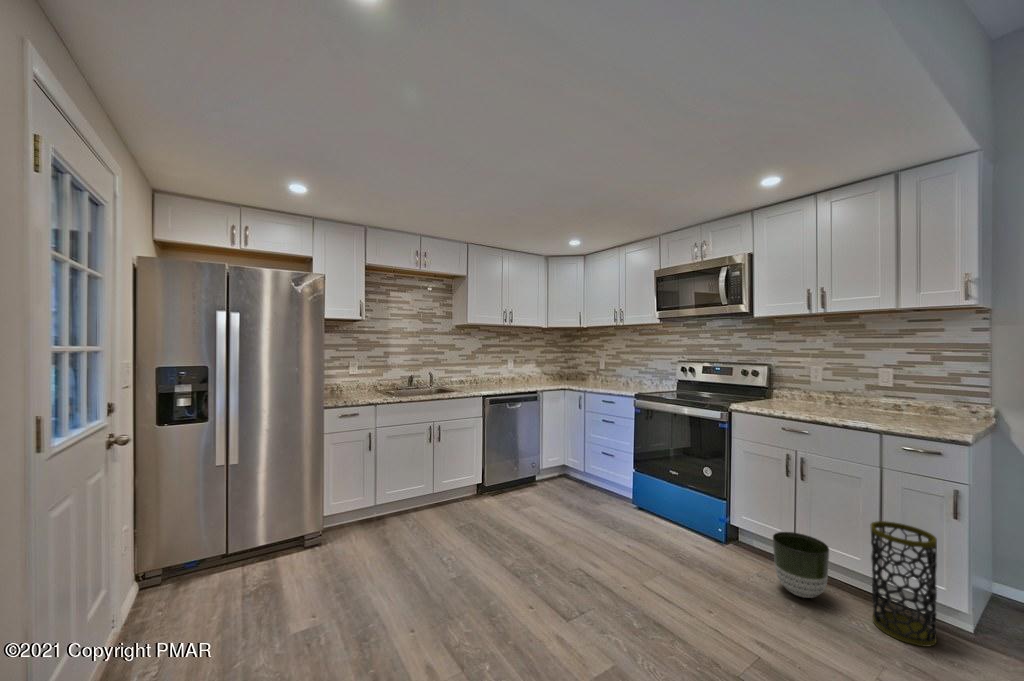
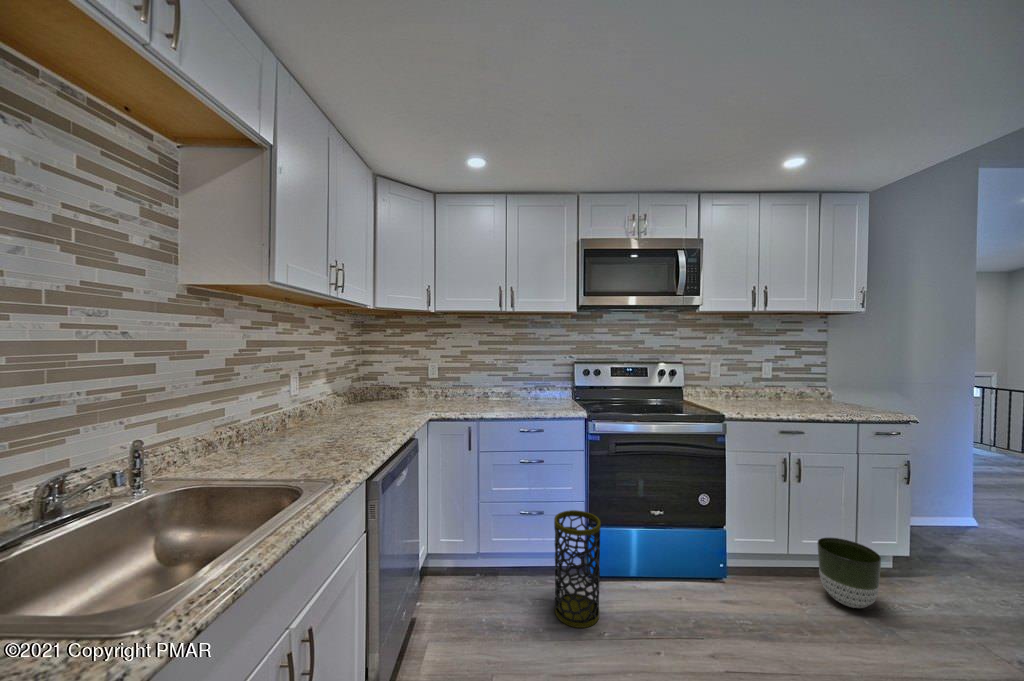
trash can: present [870,521,937,647] -> present [554,510,601,628]

